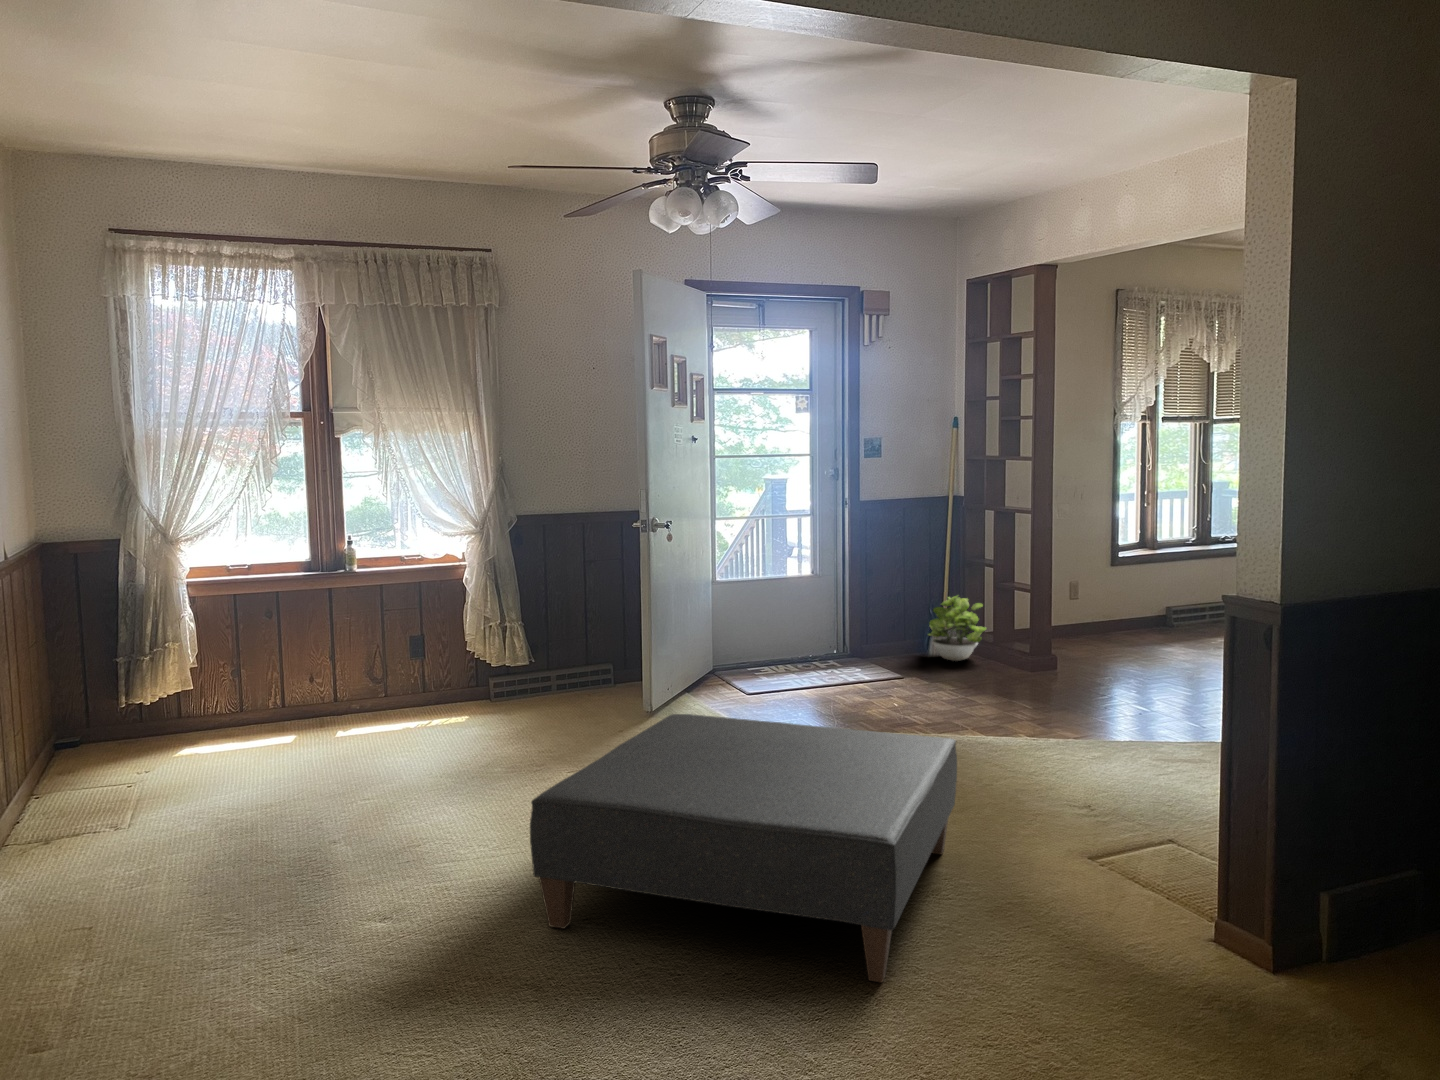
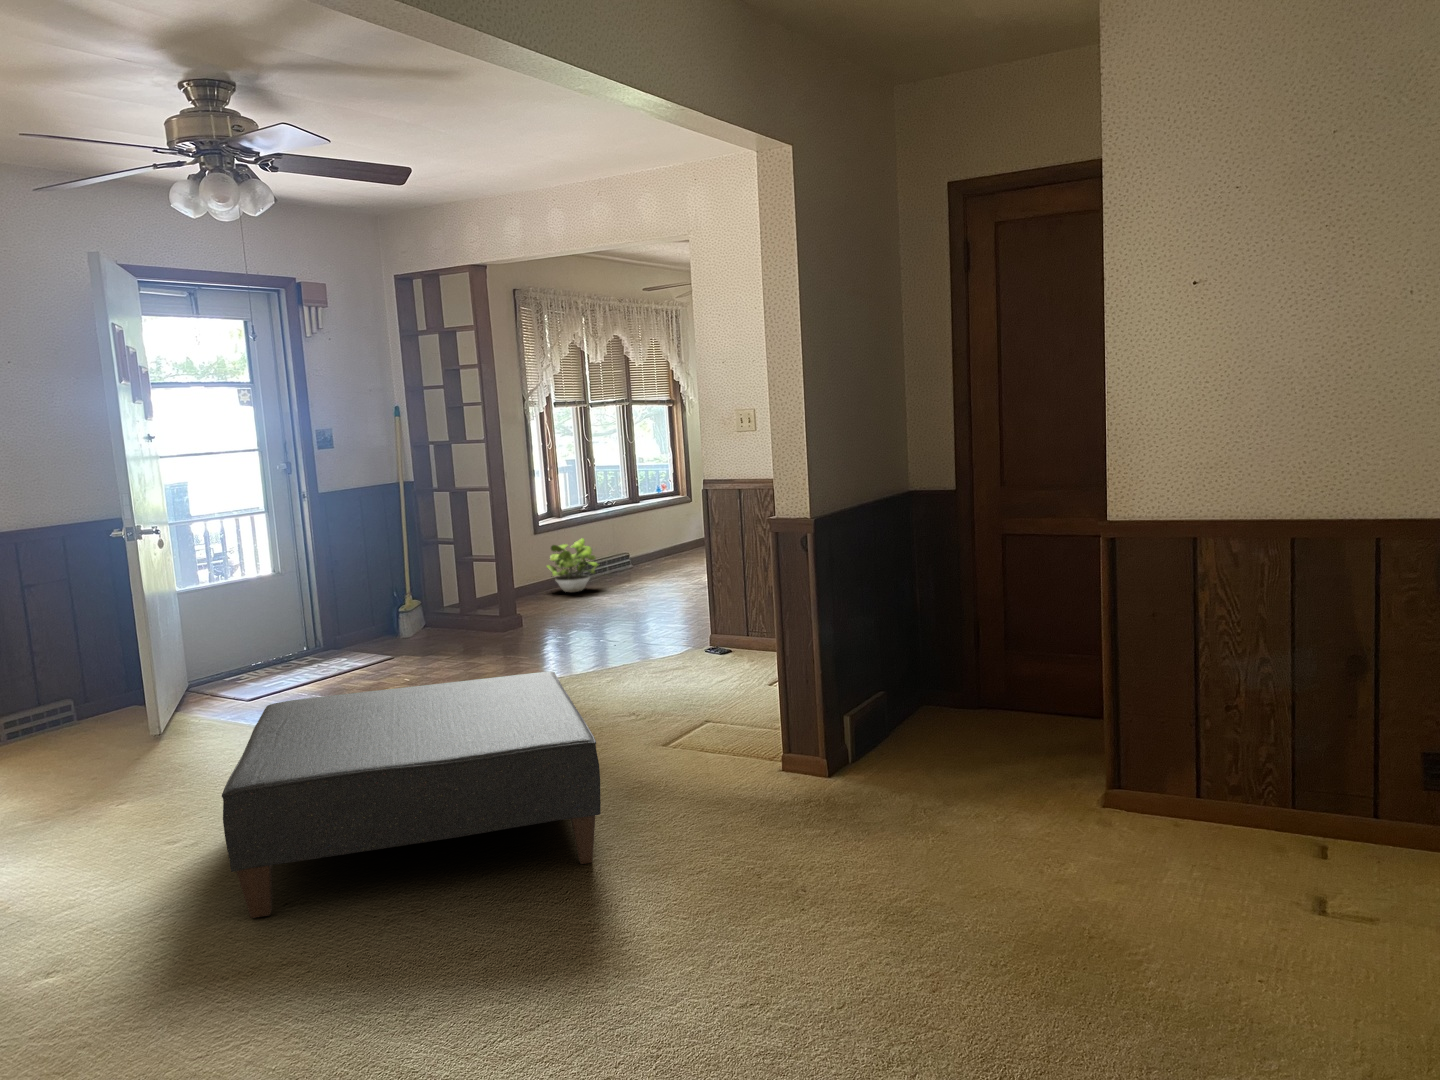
potted plant: present [929,596,986,661] -> present [547,538,598,592]

